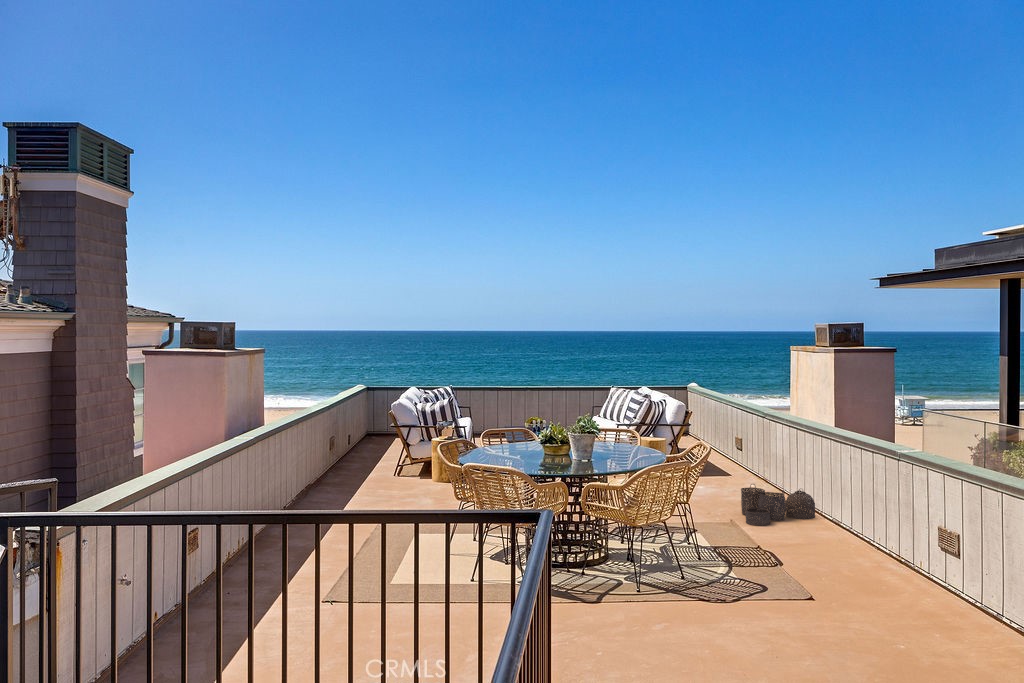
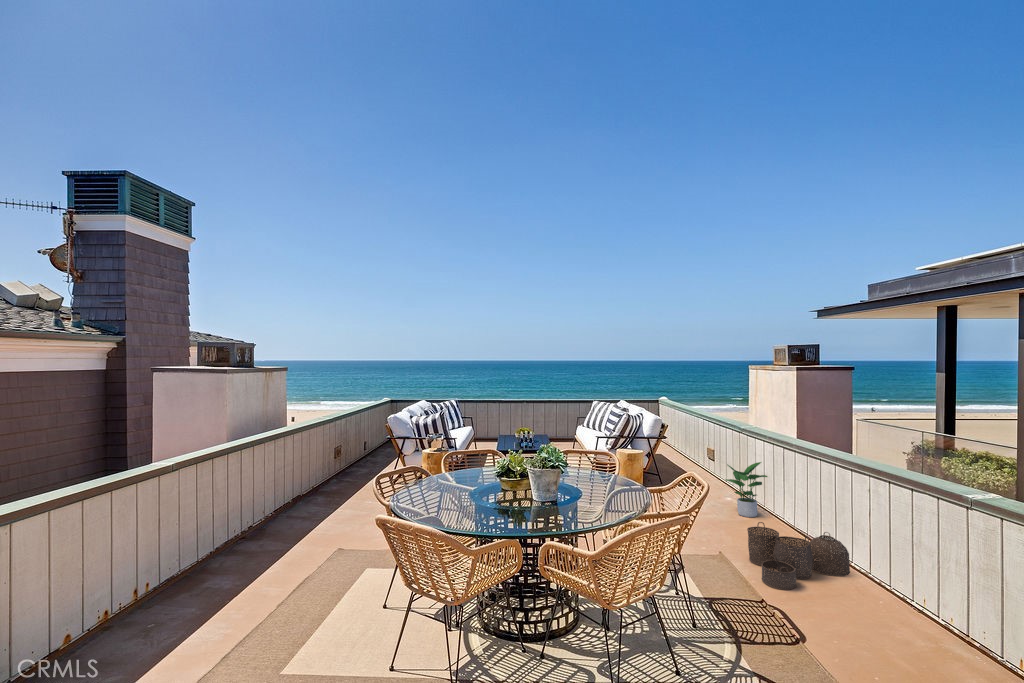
potted plant: none [735,441,773,491] -> present [725,462,768,517]

